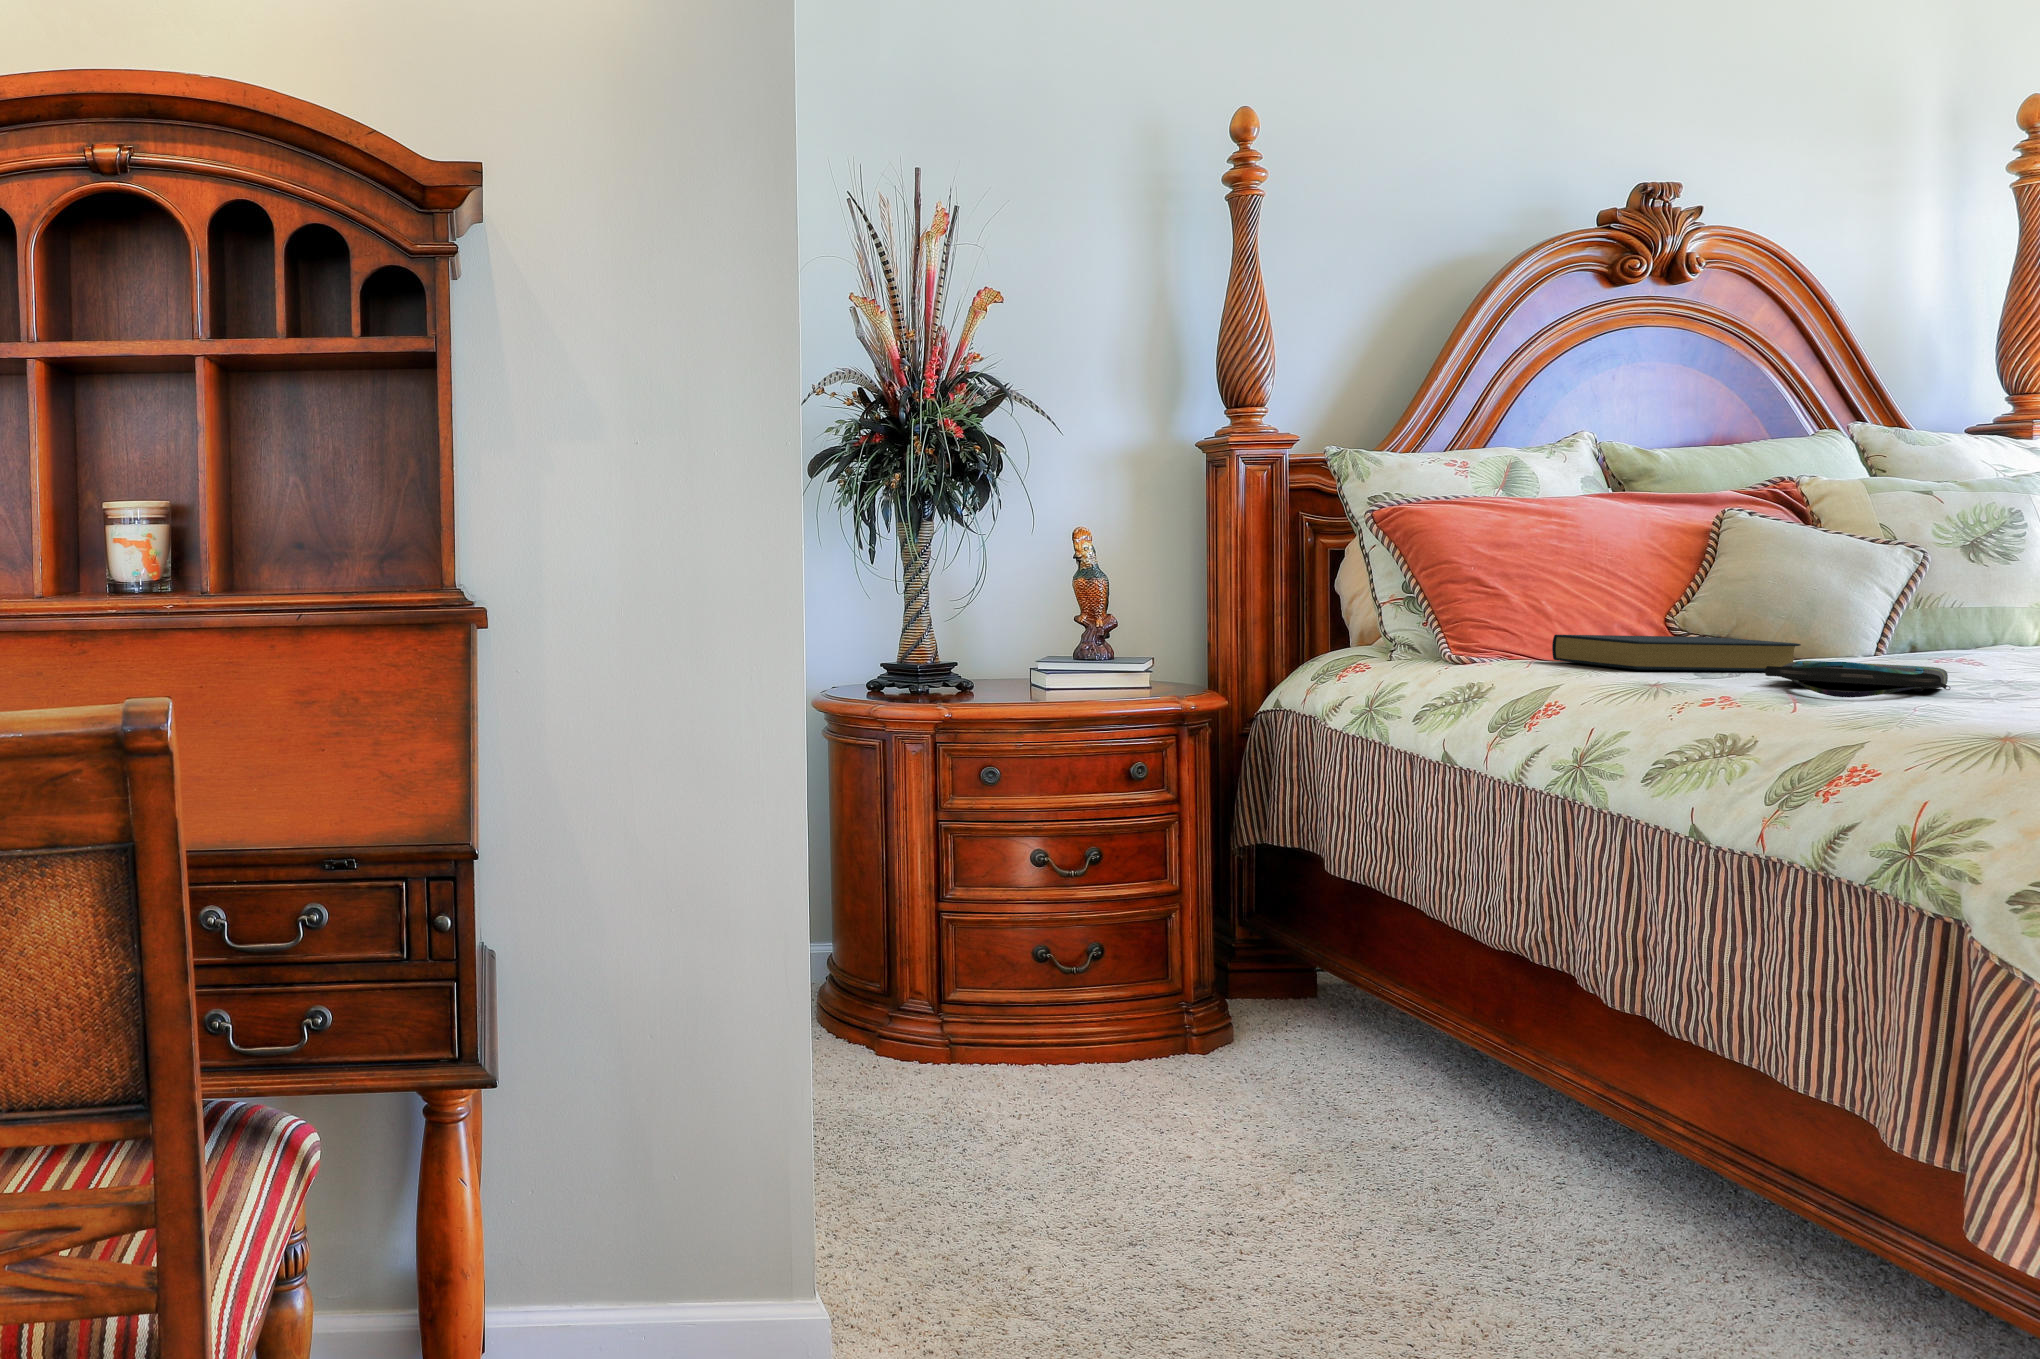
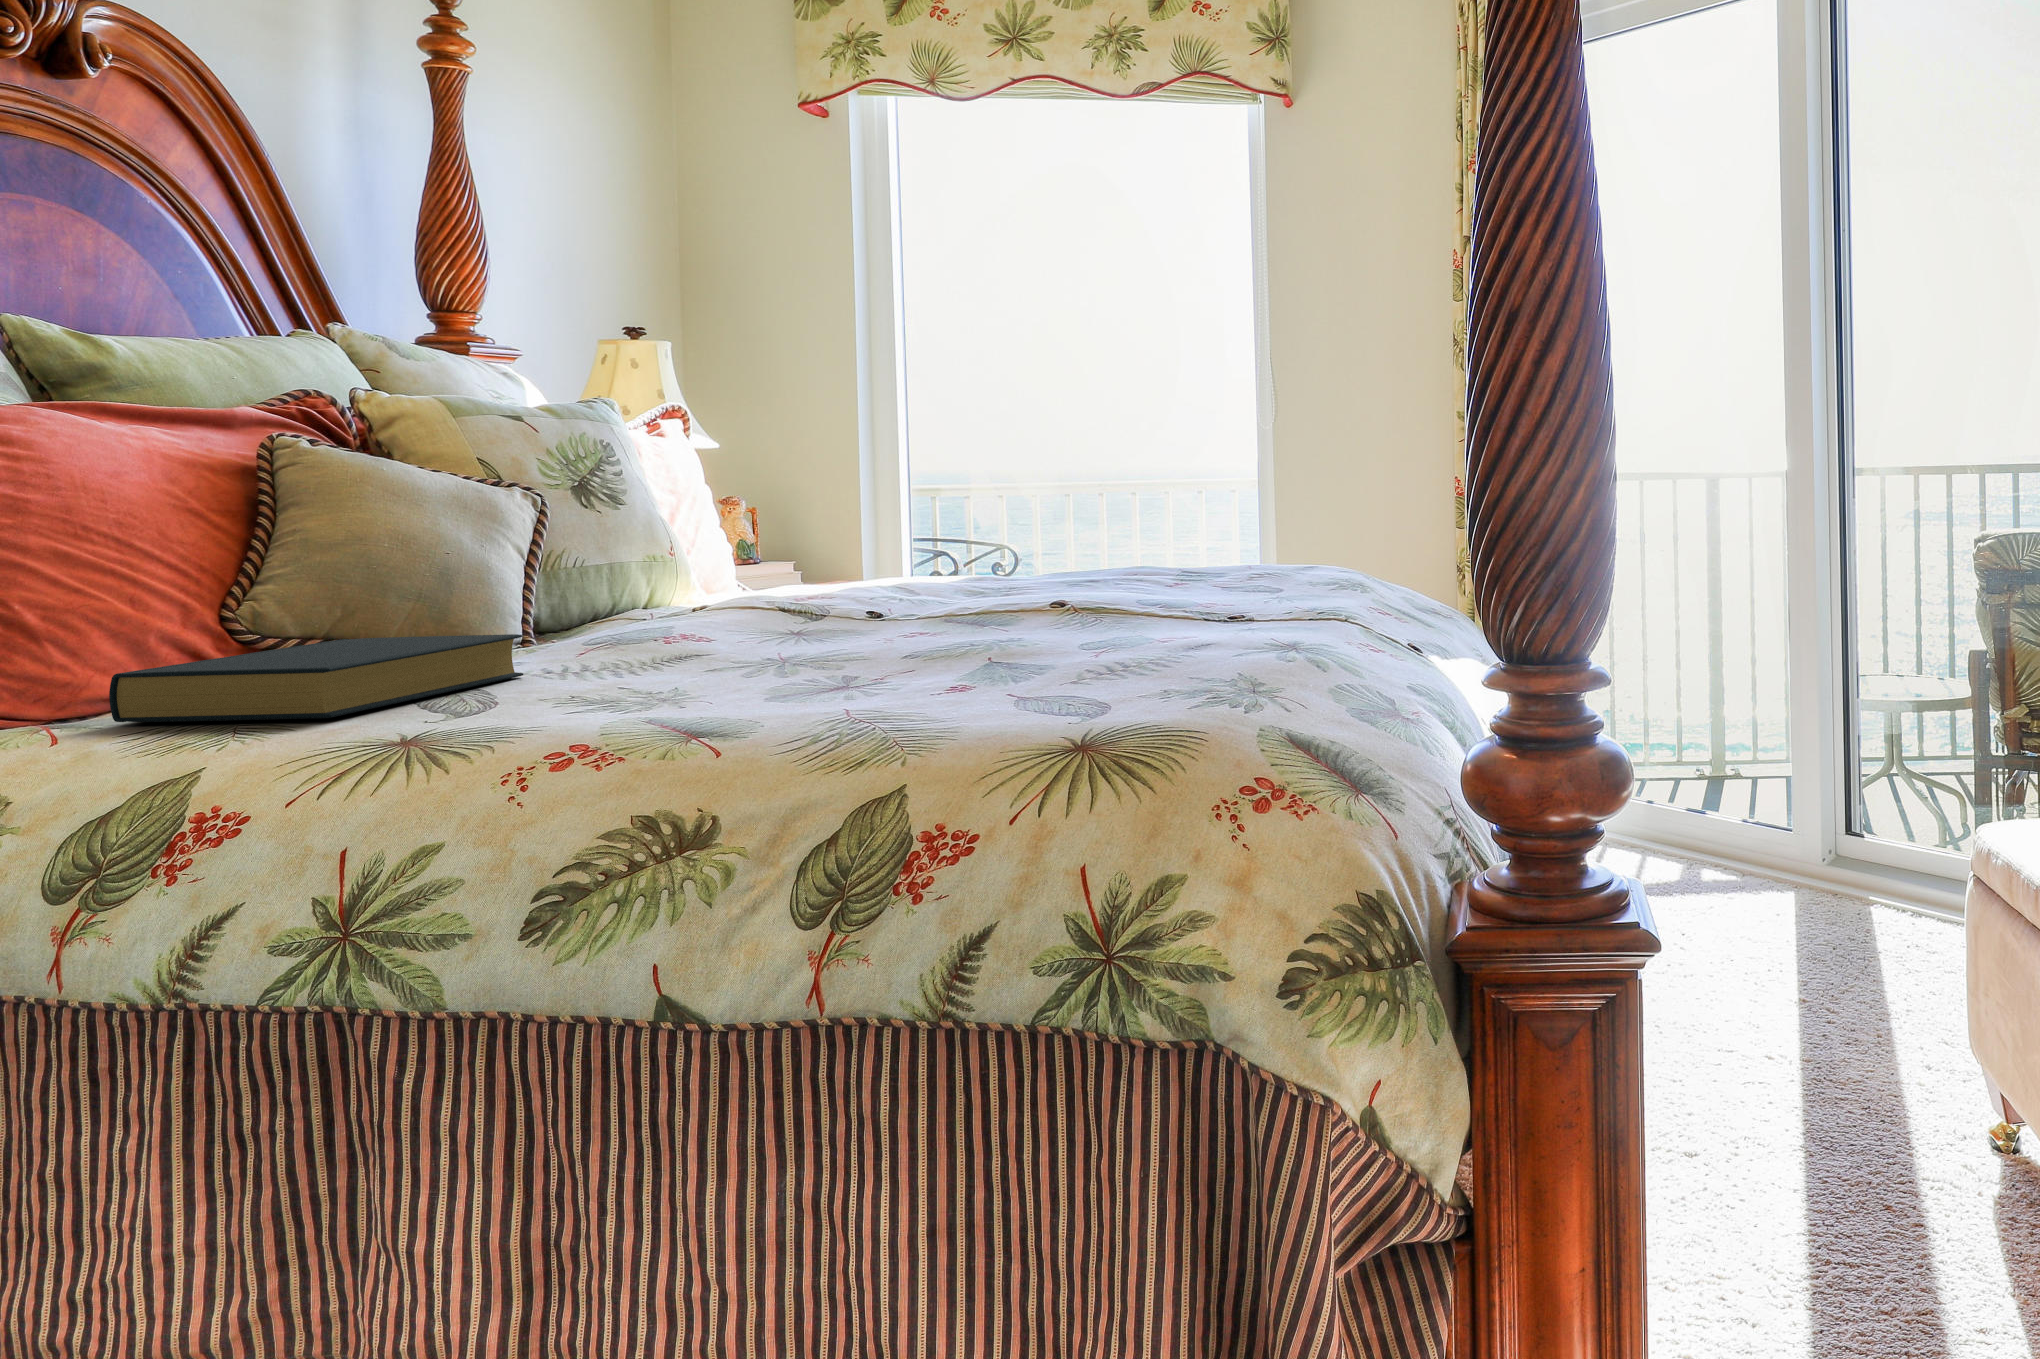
tote bag: present [1764,661,1951,698] -> none [579,648,832,720]

